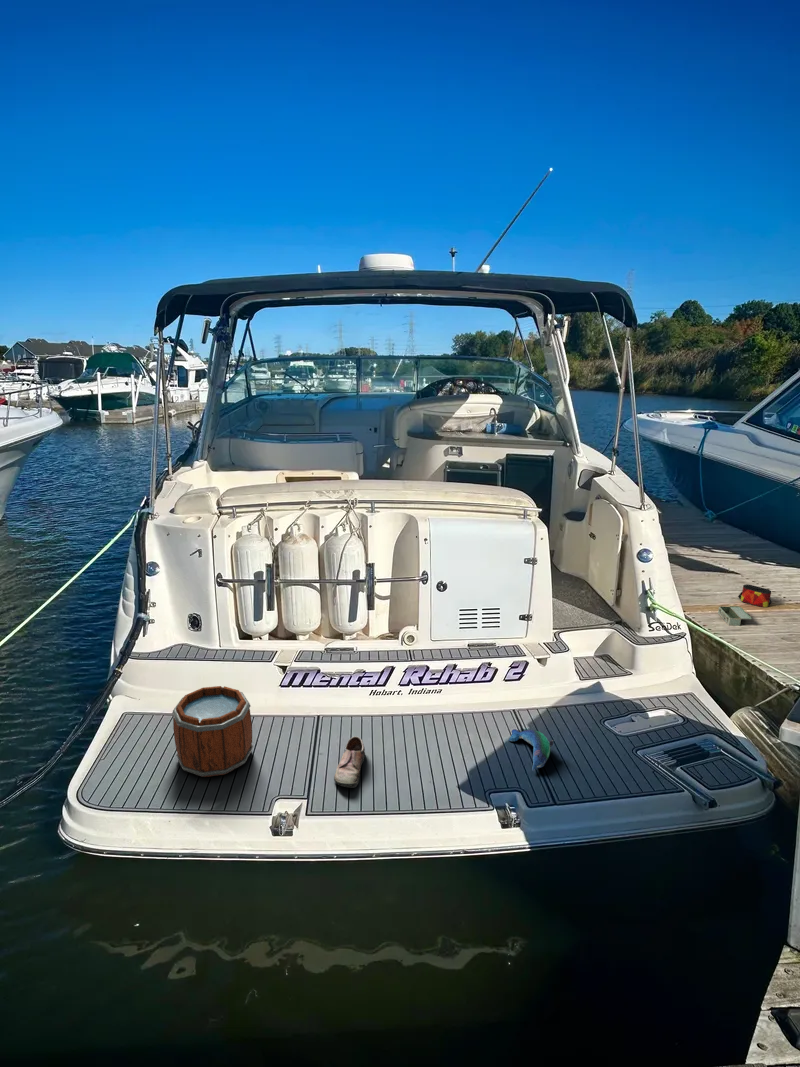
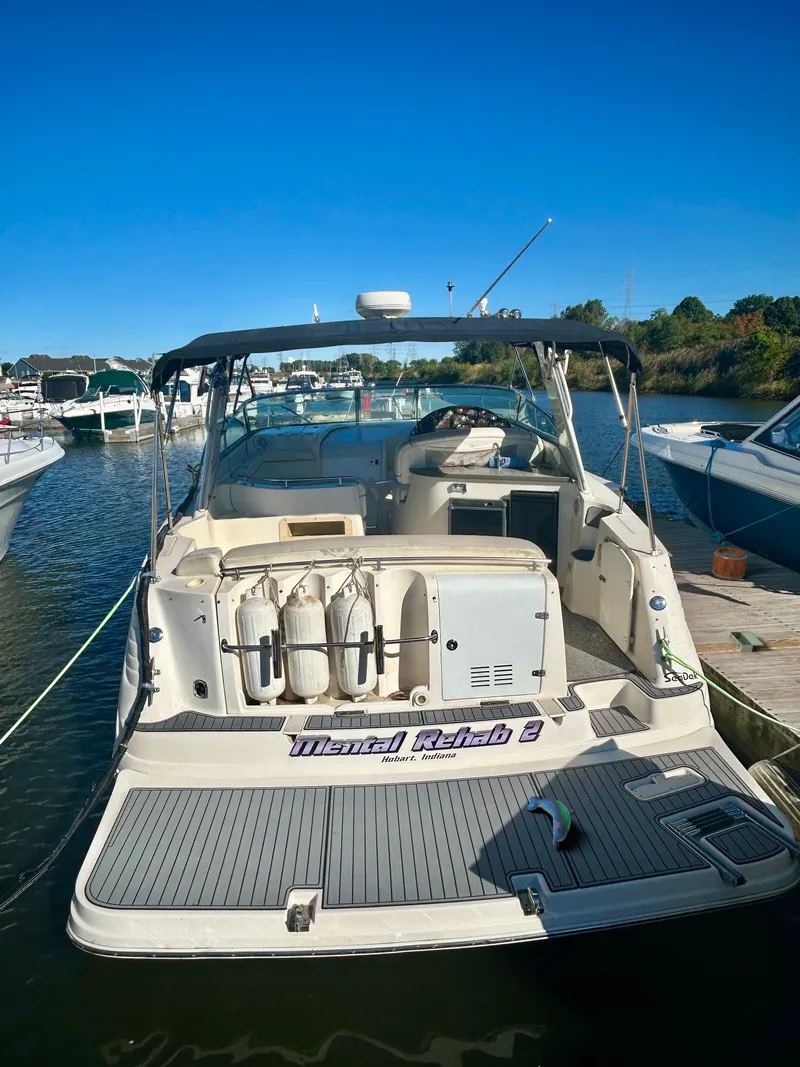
bag: present [738,584,772,608] -> none [748,607,782,631]
bucket: present [172,686,253,777] -> present [712,548,747,580]
shoe: present [334,736,365,787] -> none [349,813,380,872]

